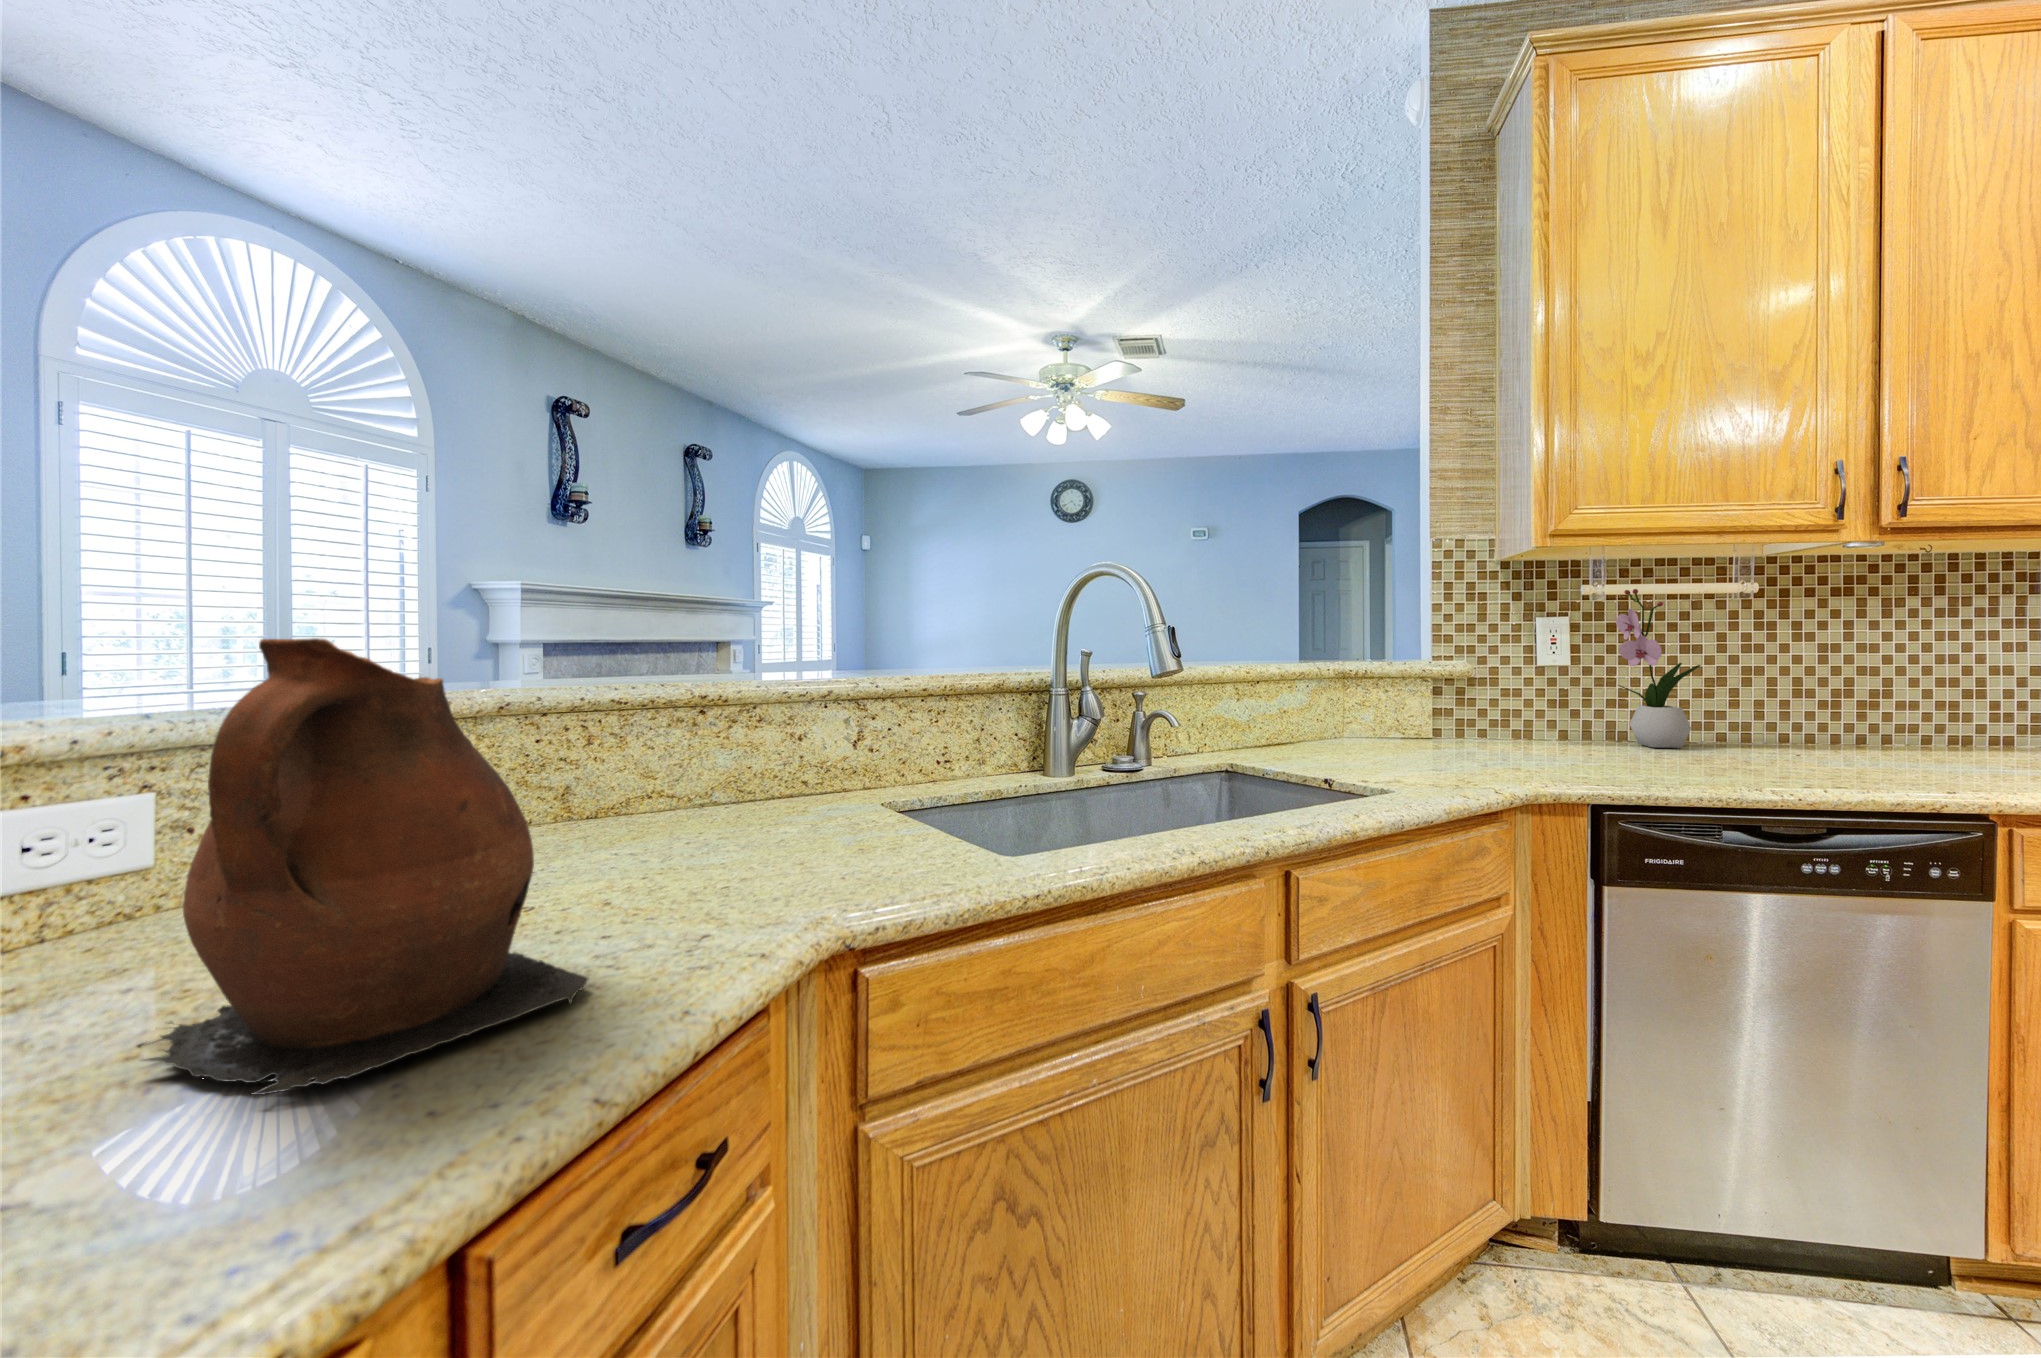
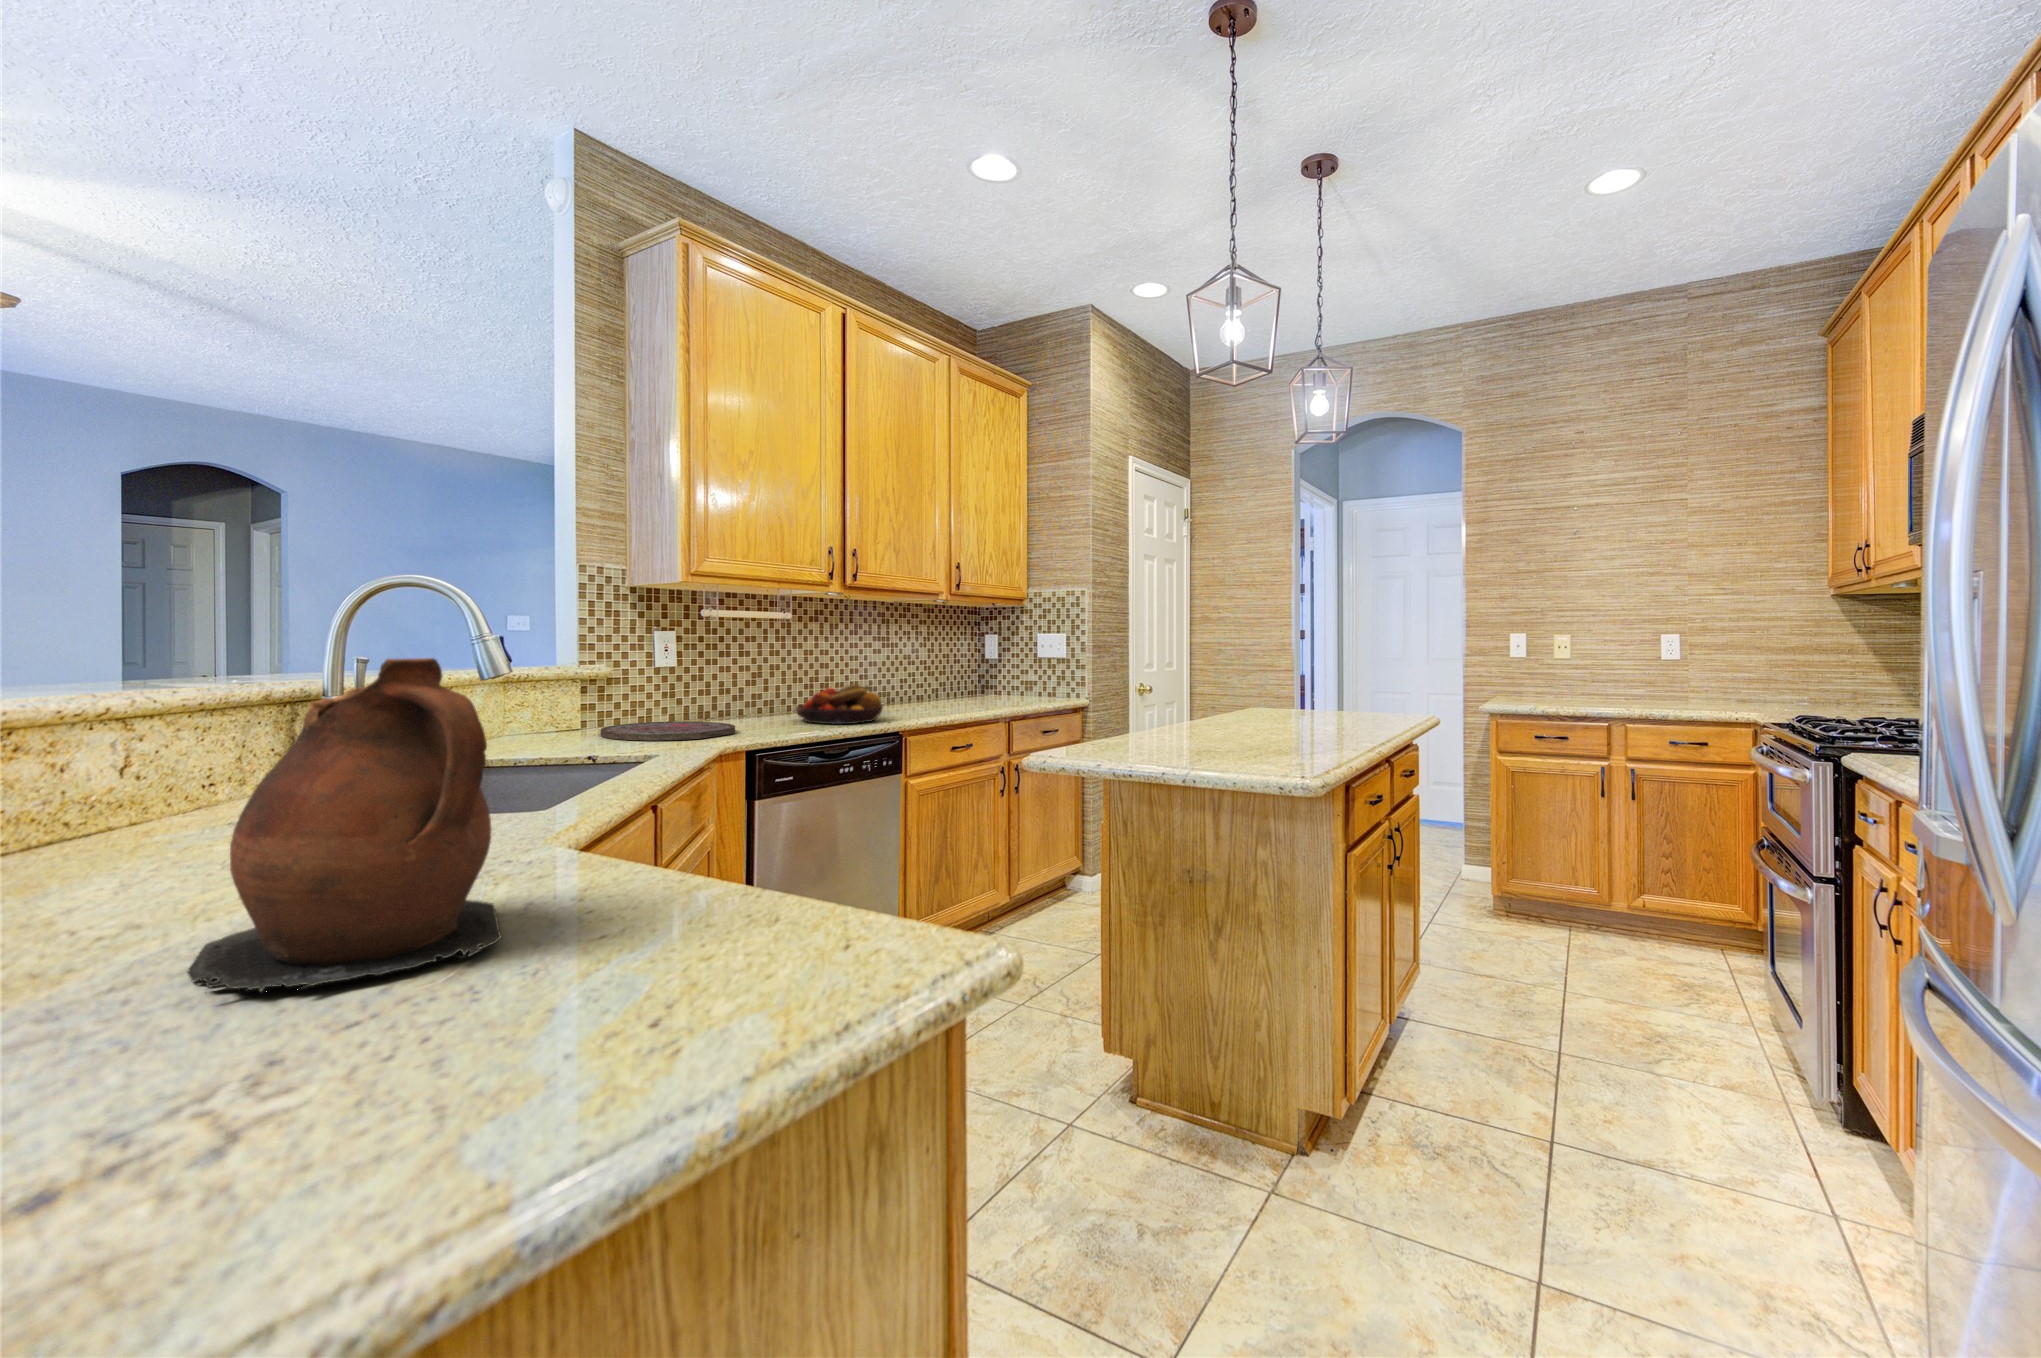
flower arrangement: present [1616,589,1701,748] -> none [708,614,759,720]
fruit bowl: none [1759,706,1959,780] -> present [796,684,883,724]
cutting board: none [1420,739,1612,773] -> present [601,721,735,740]

